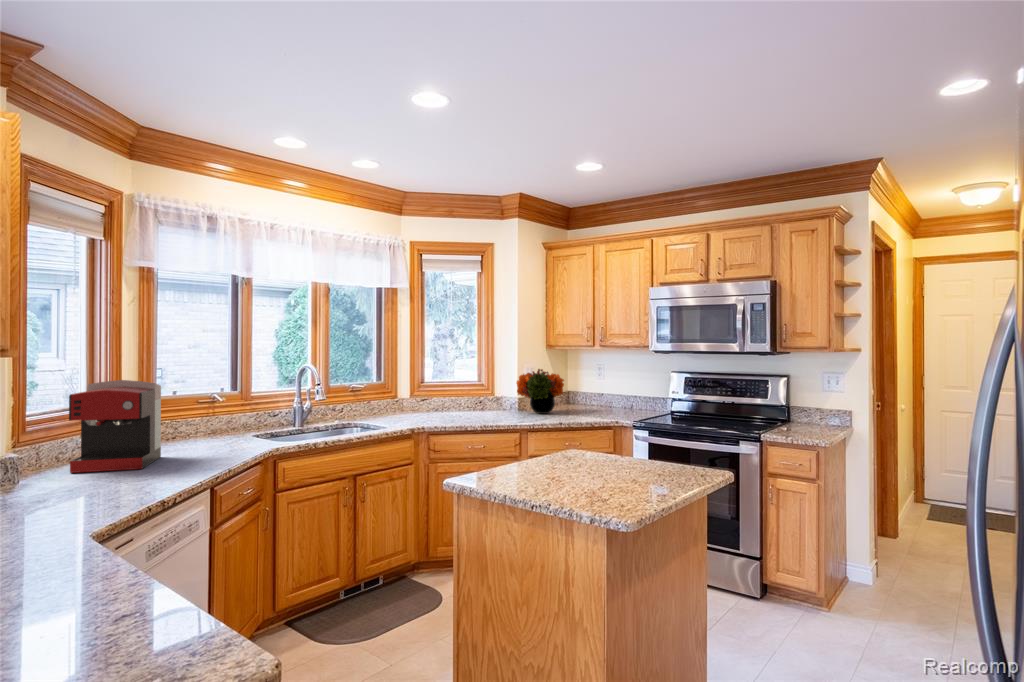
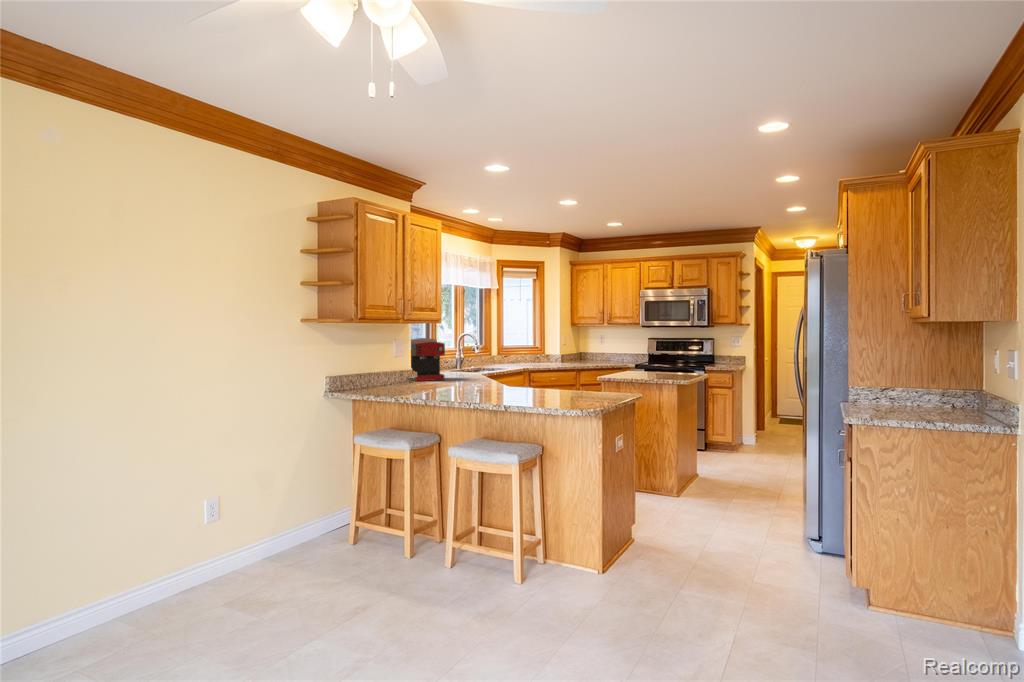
flower arrangement: present [517,369,564,414] -> none [560,338,589,364]

